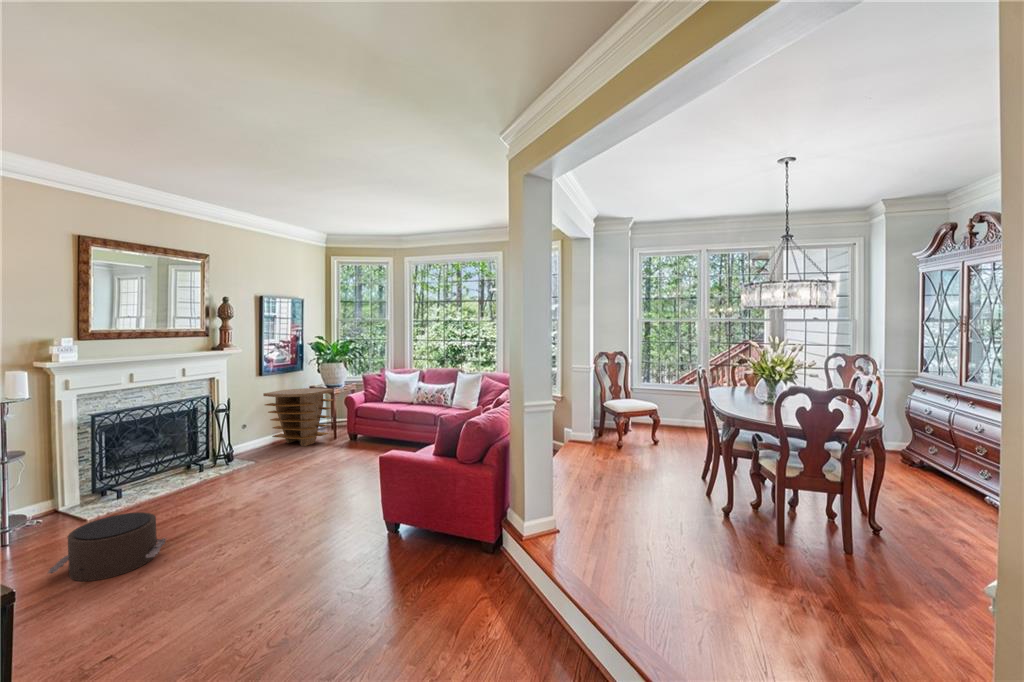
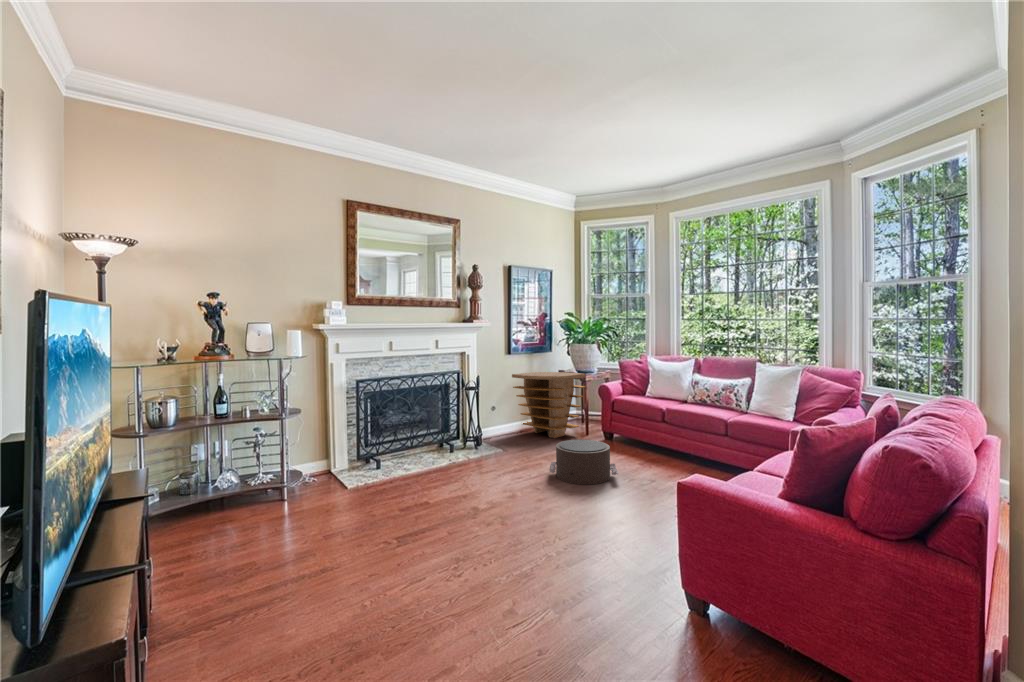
pouf: present [48,512,166,581] -> present [550,440,618,485]

